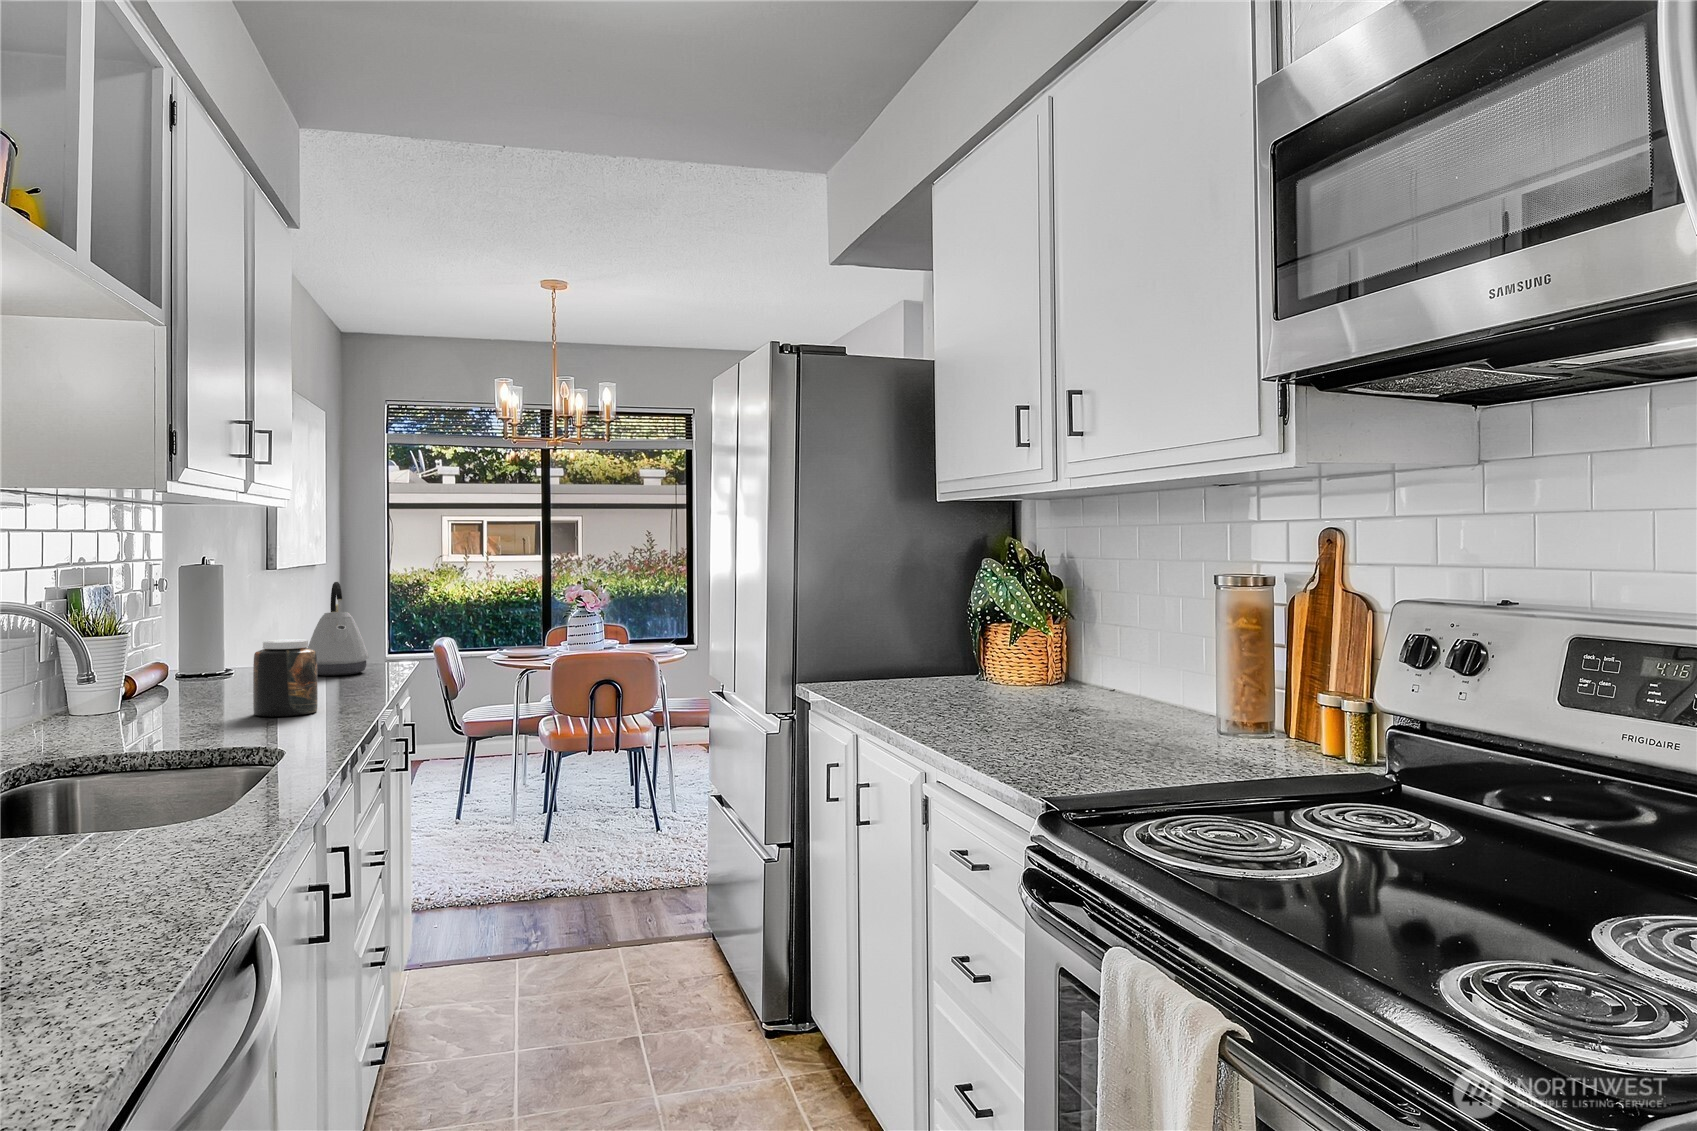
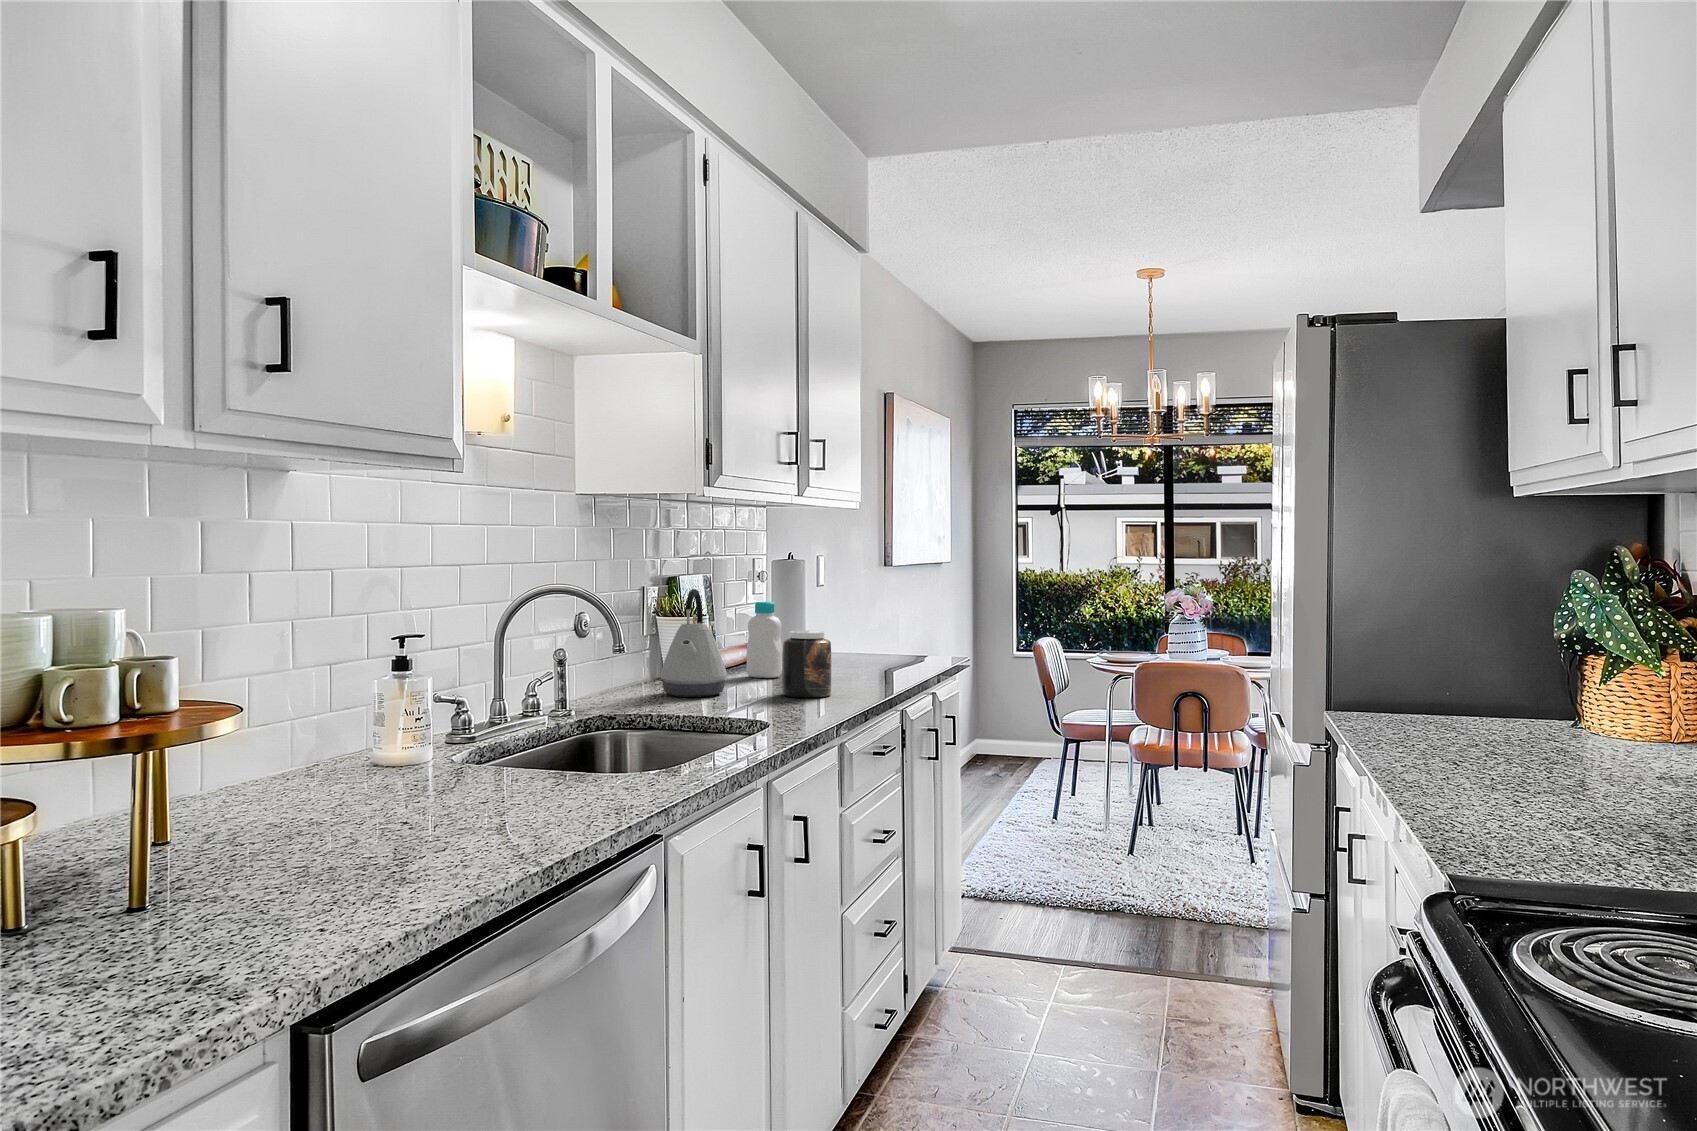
kettle: present [308,582,369,676] -> present [660,589,727,697]
bottle: none [174,610,224,700] -> present [746,602,782,678]

